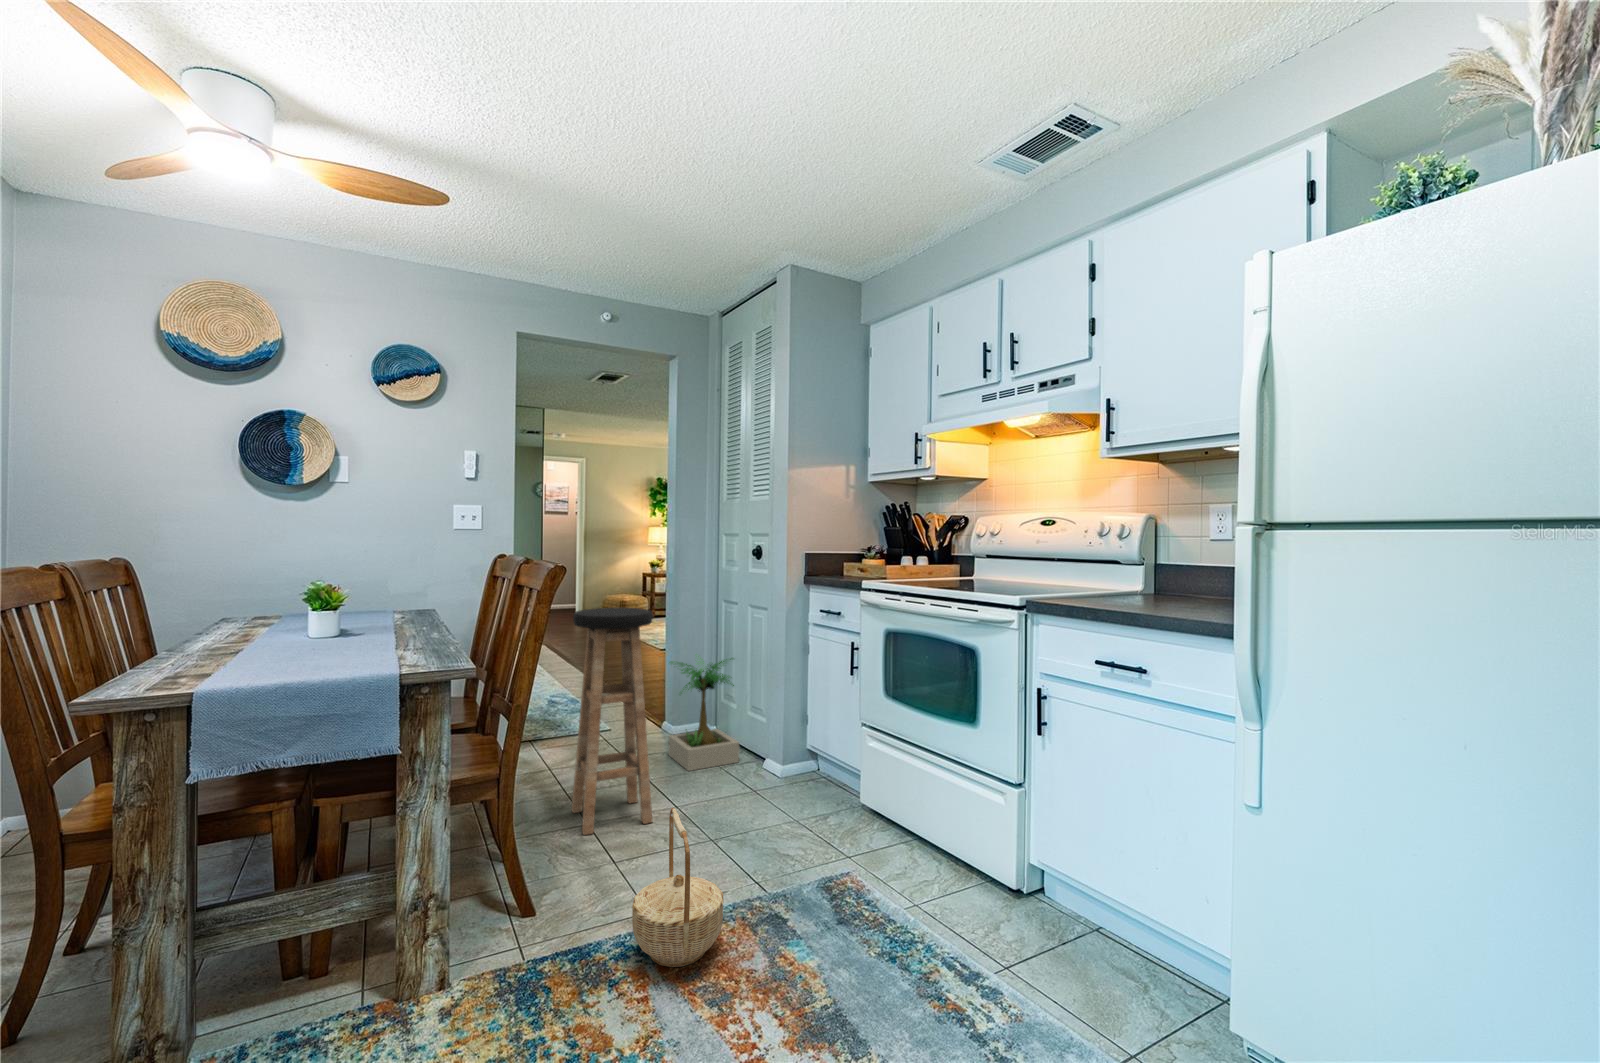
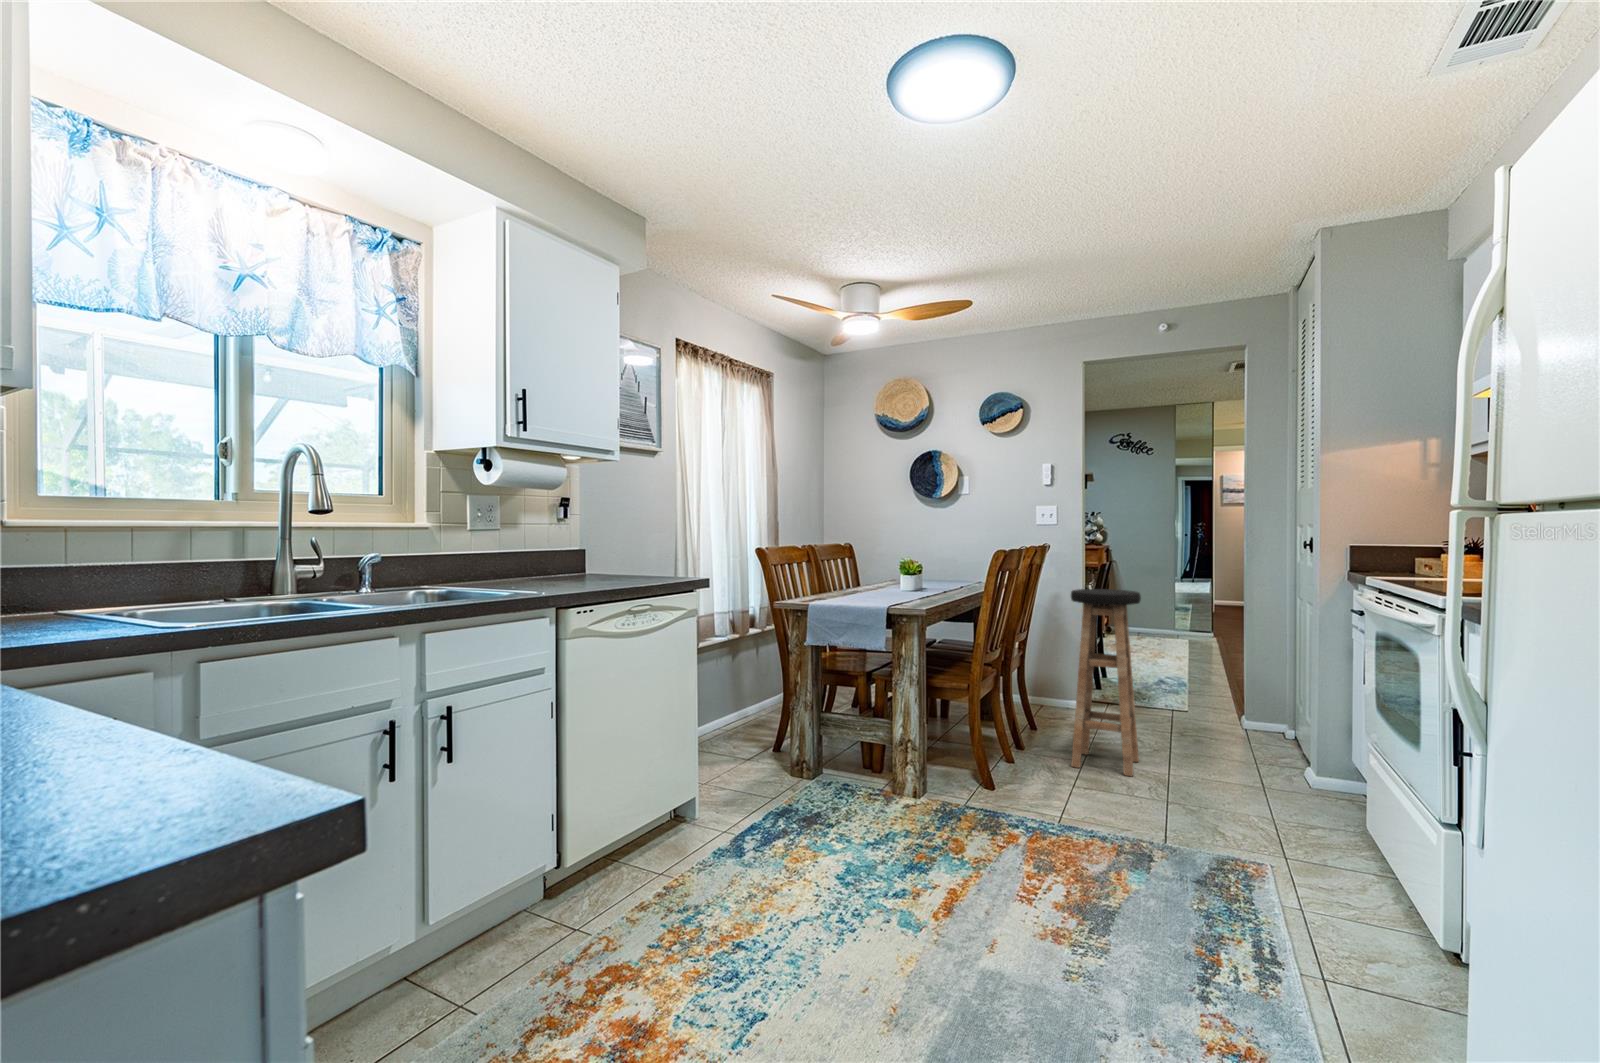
potted plant: present [668,656,739,771] -> none [1195,647,1294,766]
basket: present [632,808,723,967] -> none [1018,736,1091,848]

